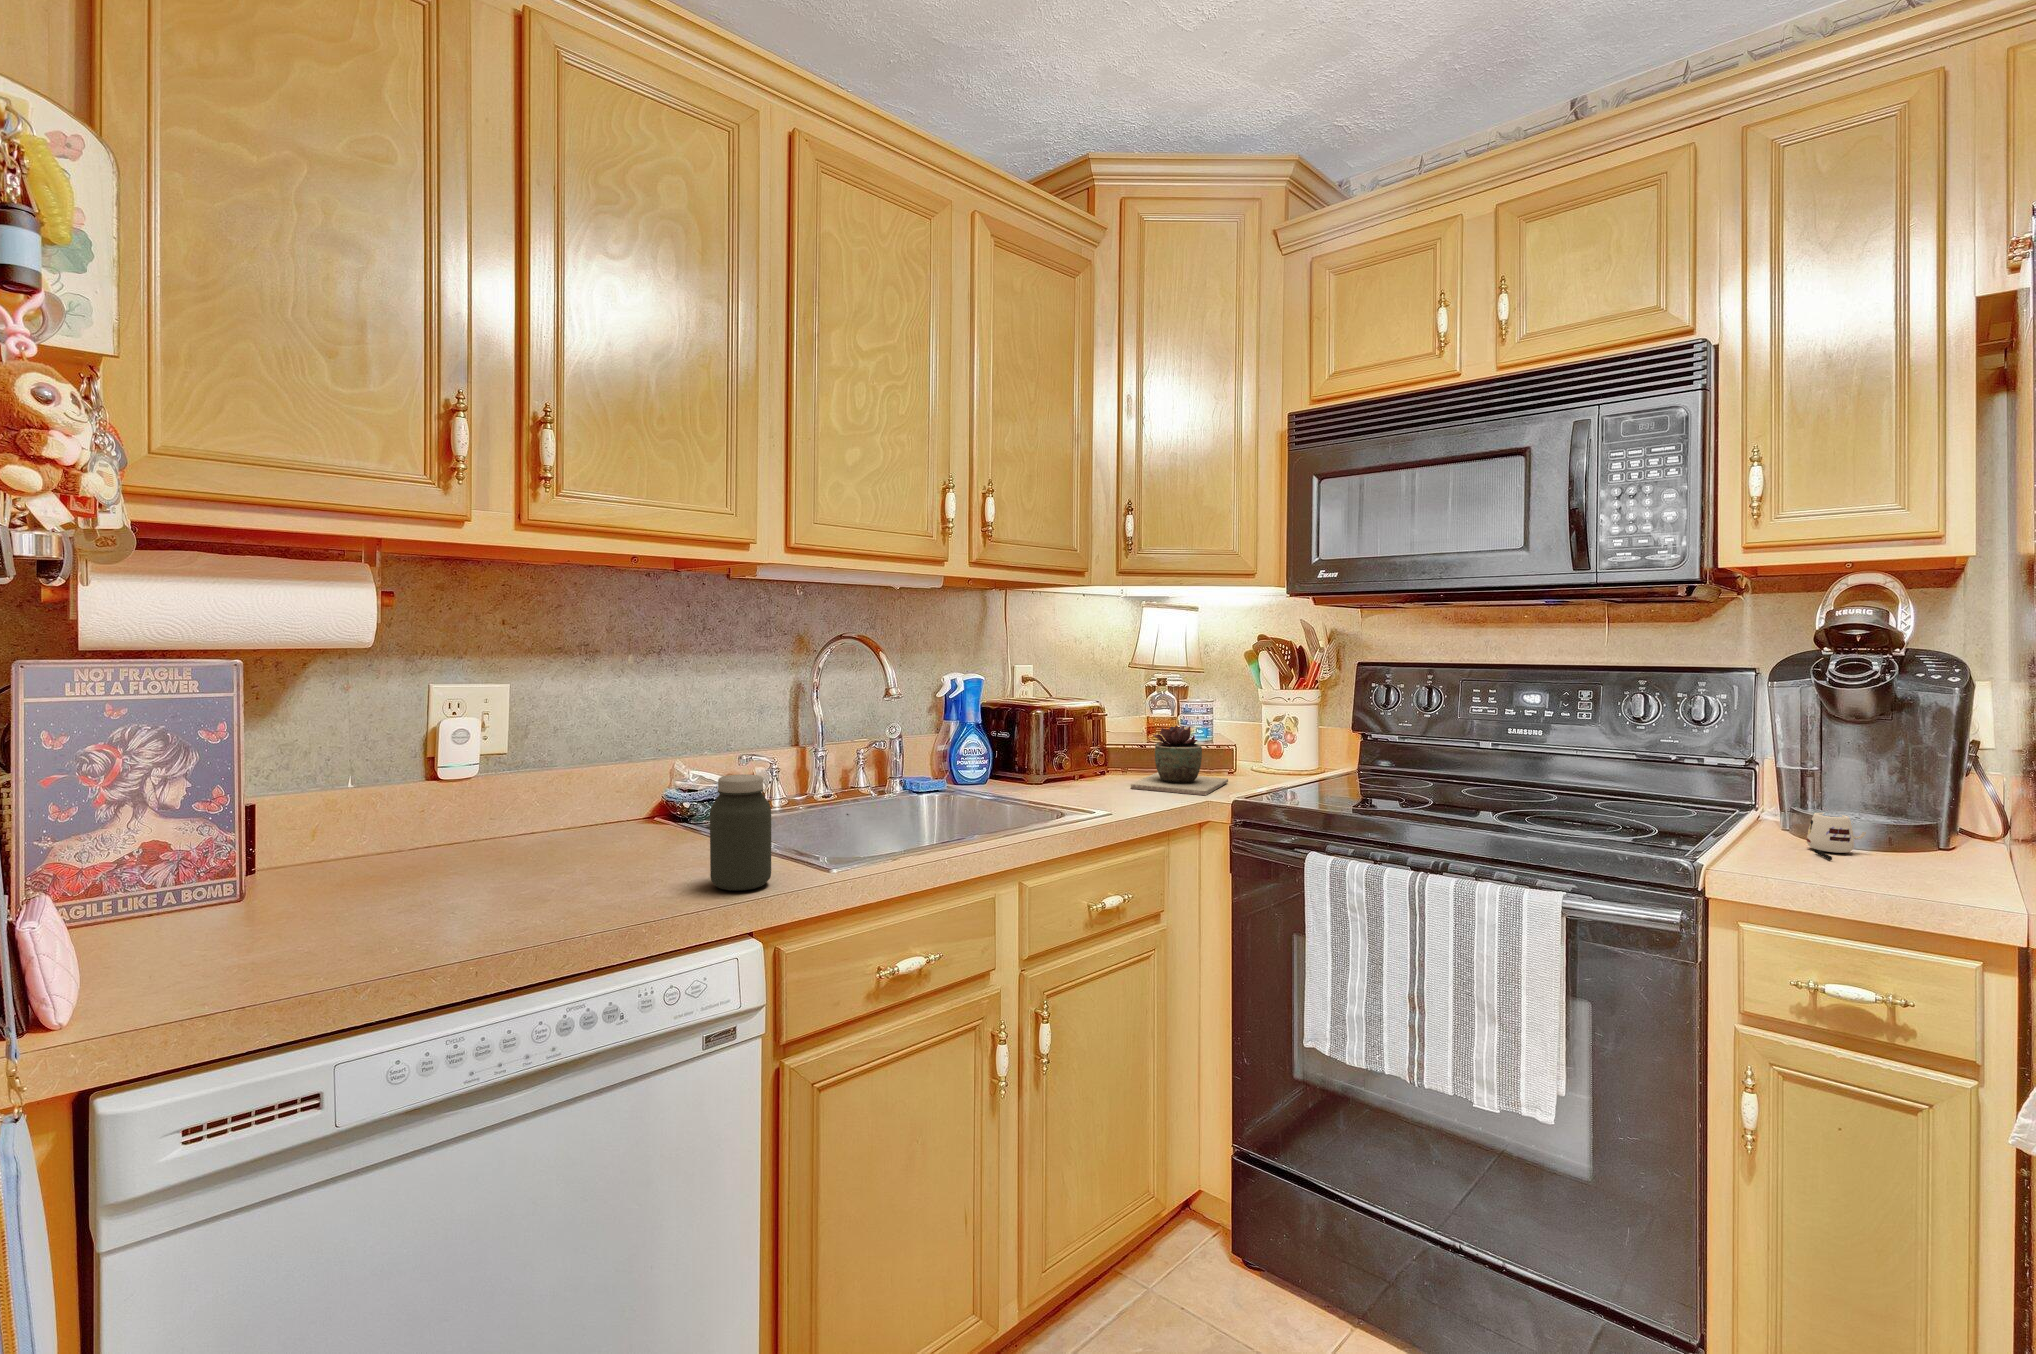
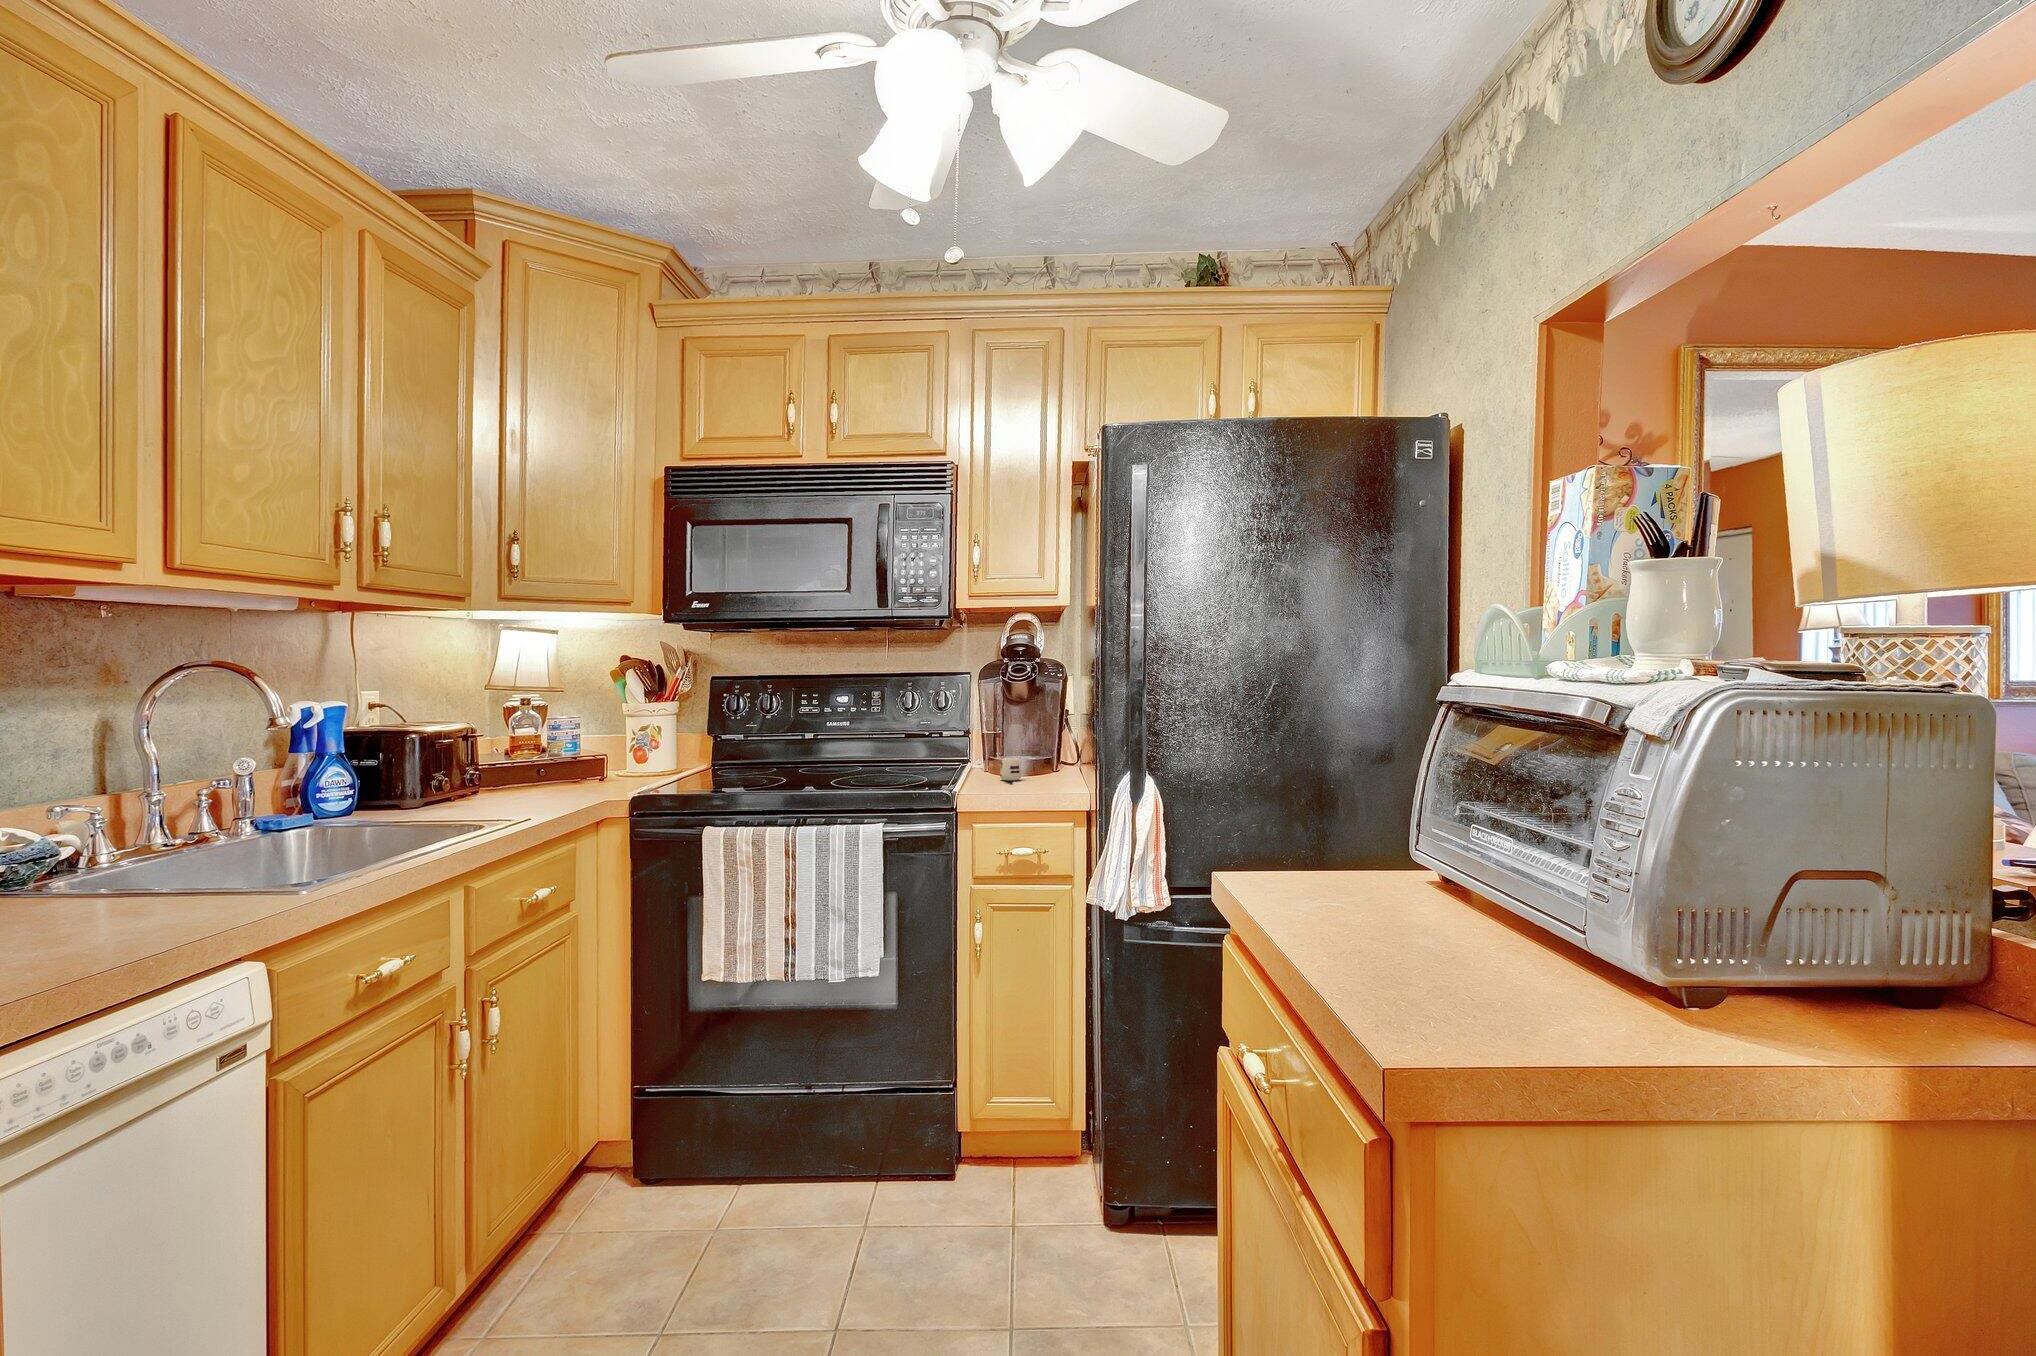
succulent plant: present [1131,726,1228,795] -> none [518,738,608,800]
jar: present [710,774,771,891] -> none [107,803,196,930]

